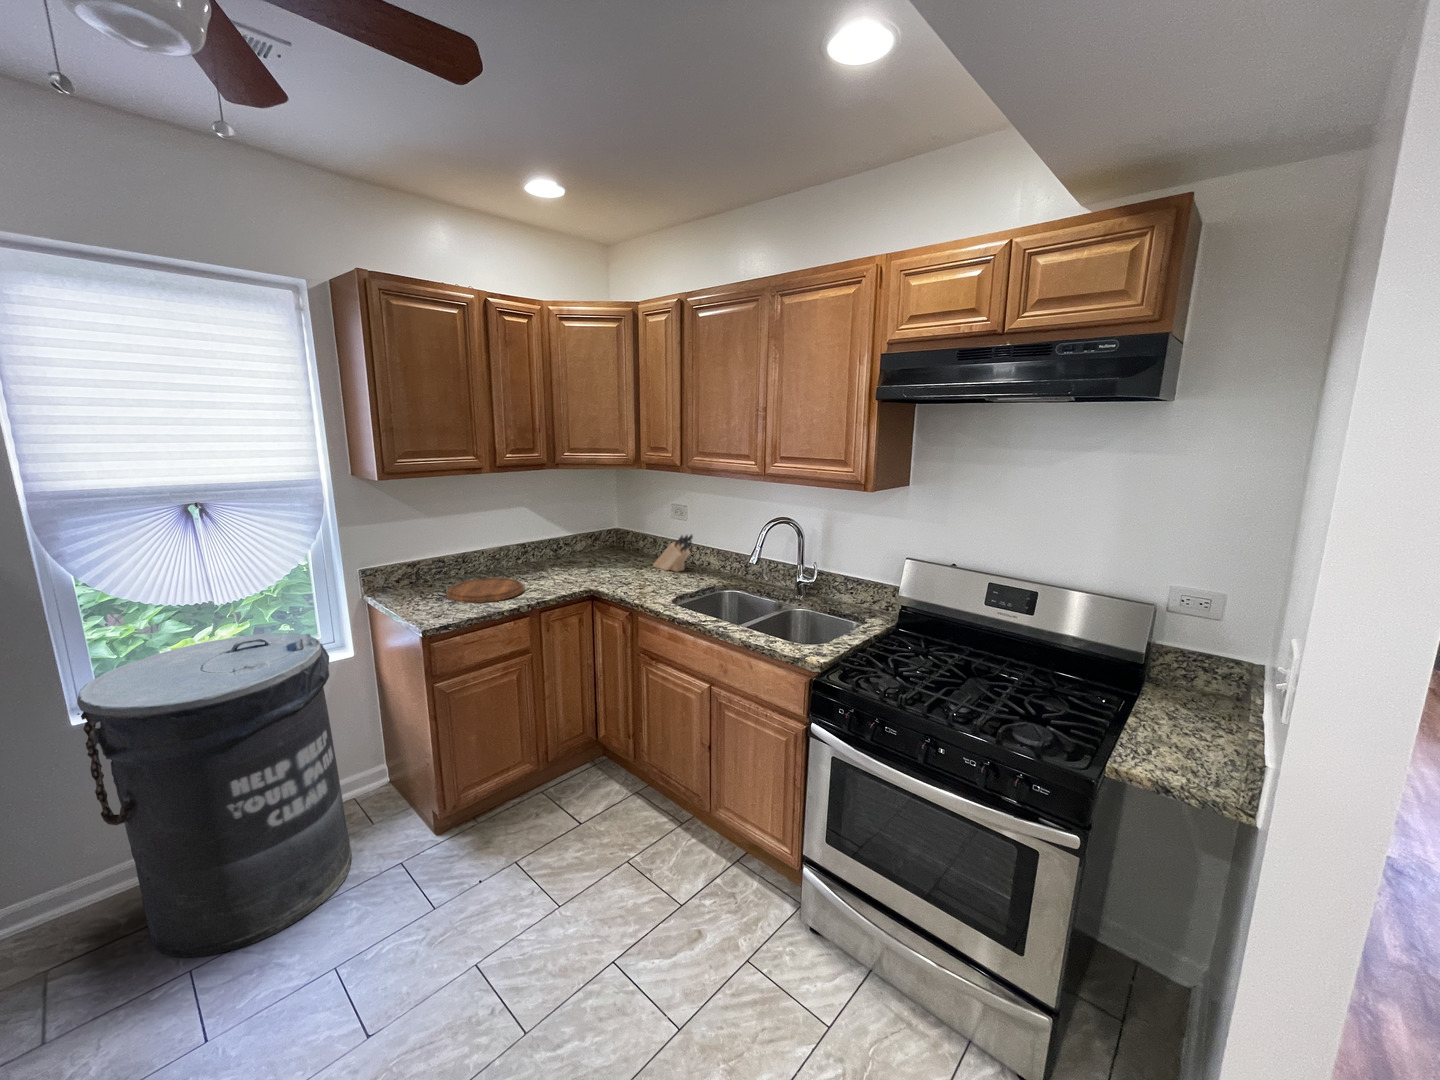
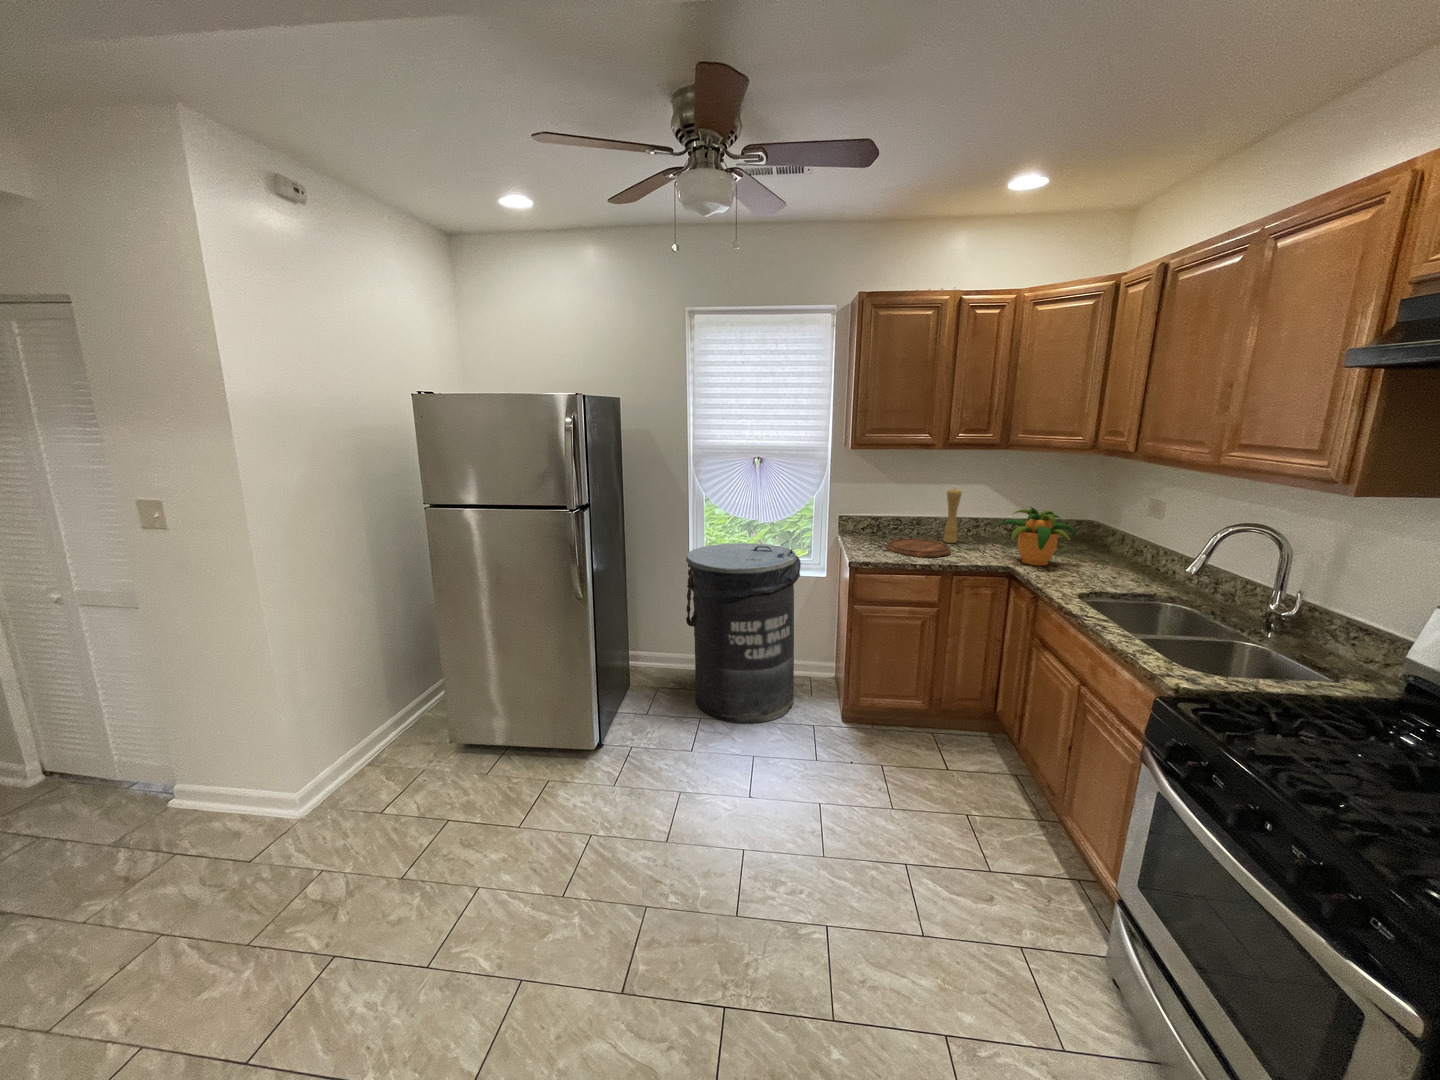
pepper mill: none [496,514,516,577] -> present [943,489,962,543]
potted plant: none [562,524,635,582] -> present [1000,507,1078,565]
knife block: present [653,535,693,572] -> none [1107,533,1159,574]

